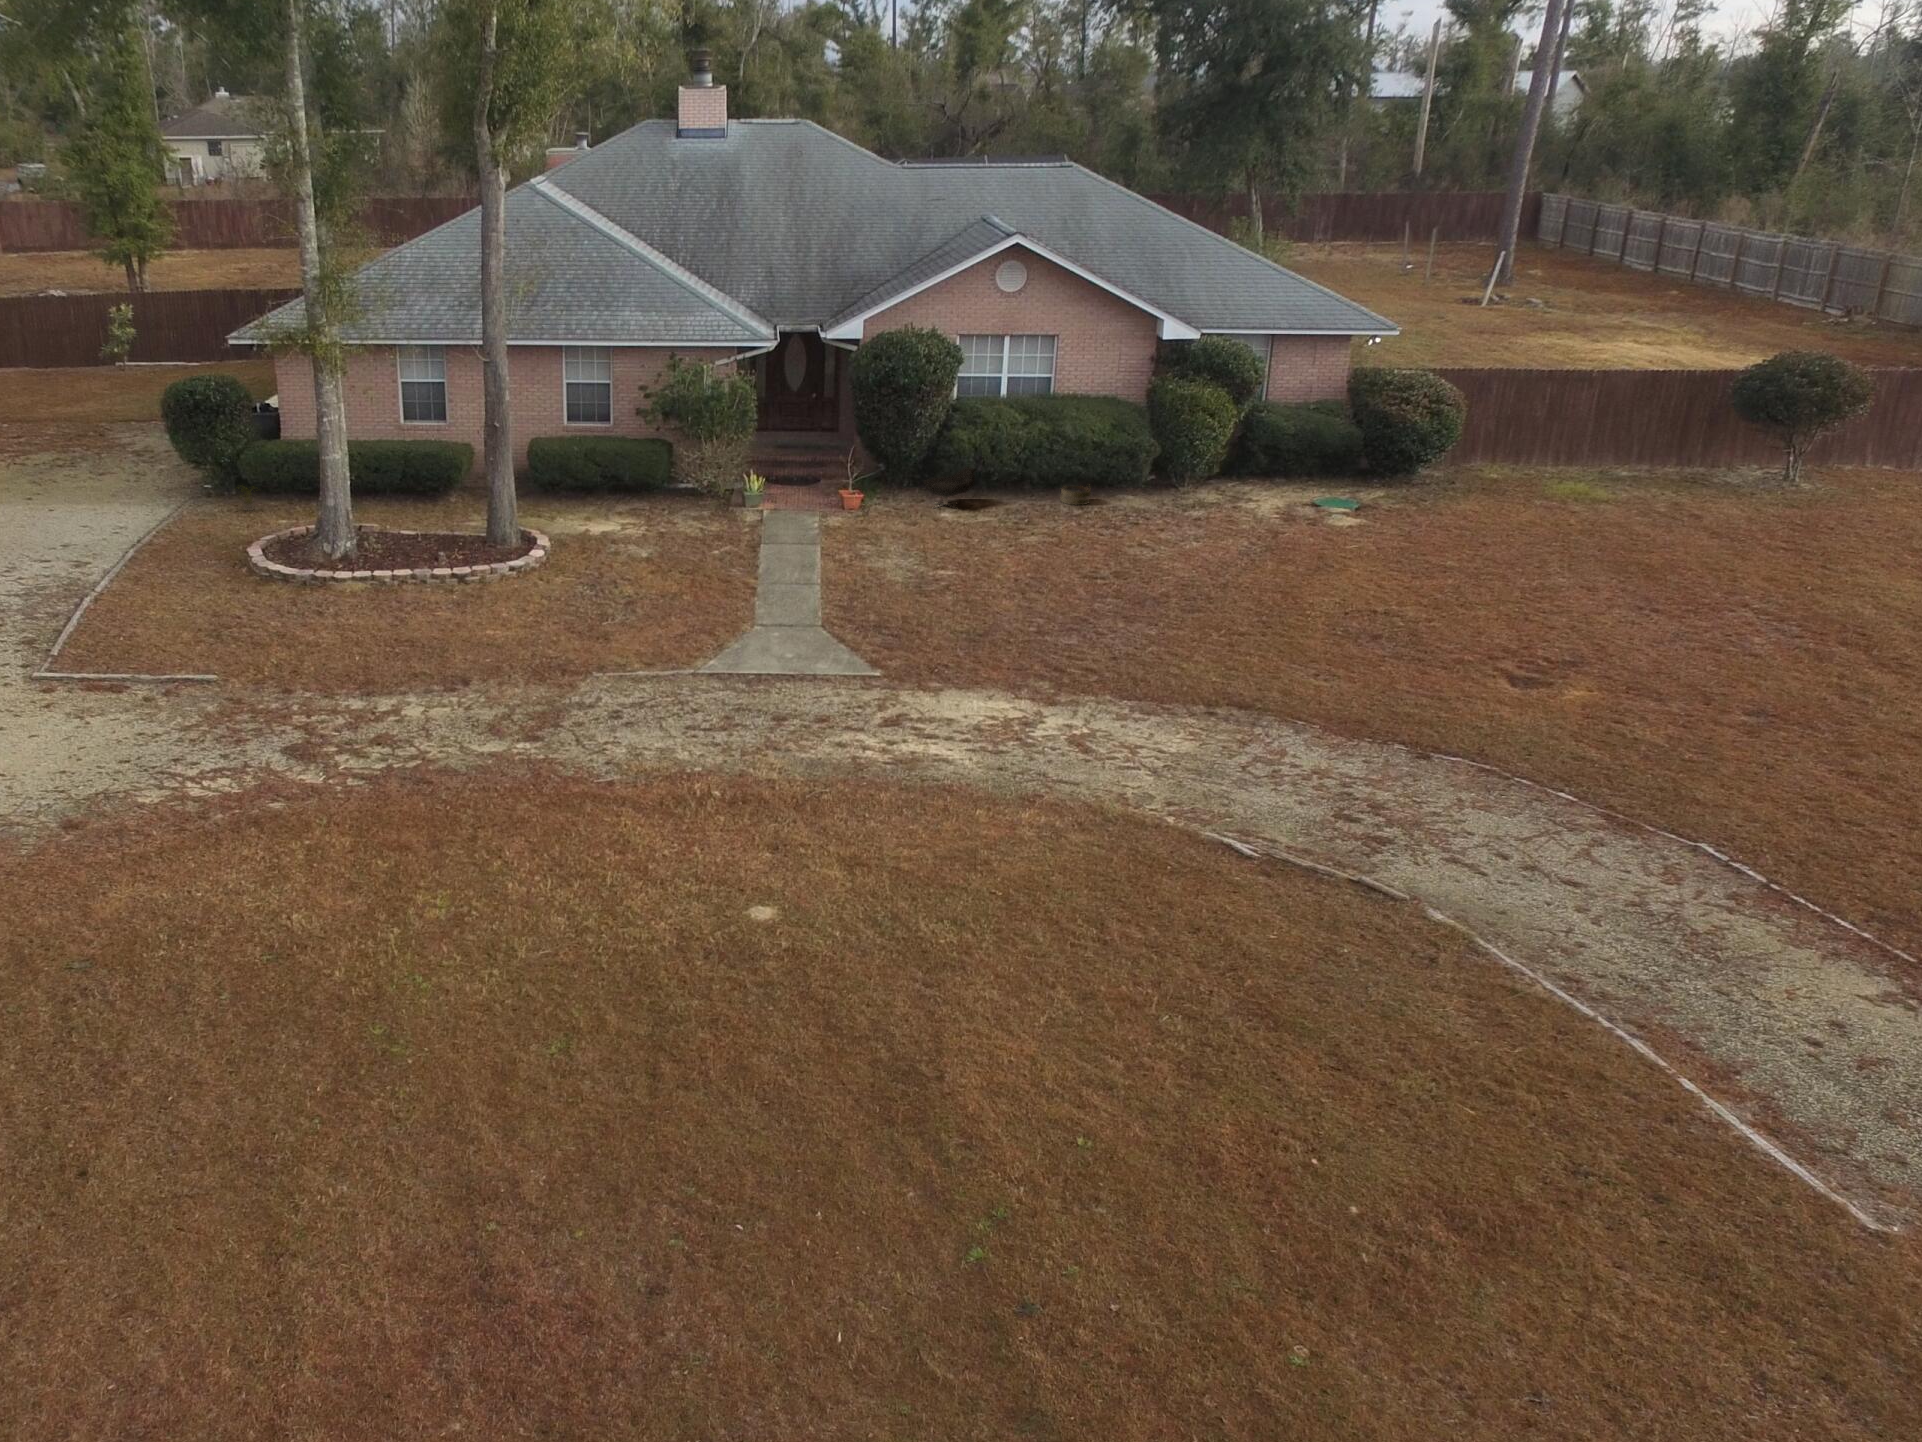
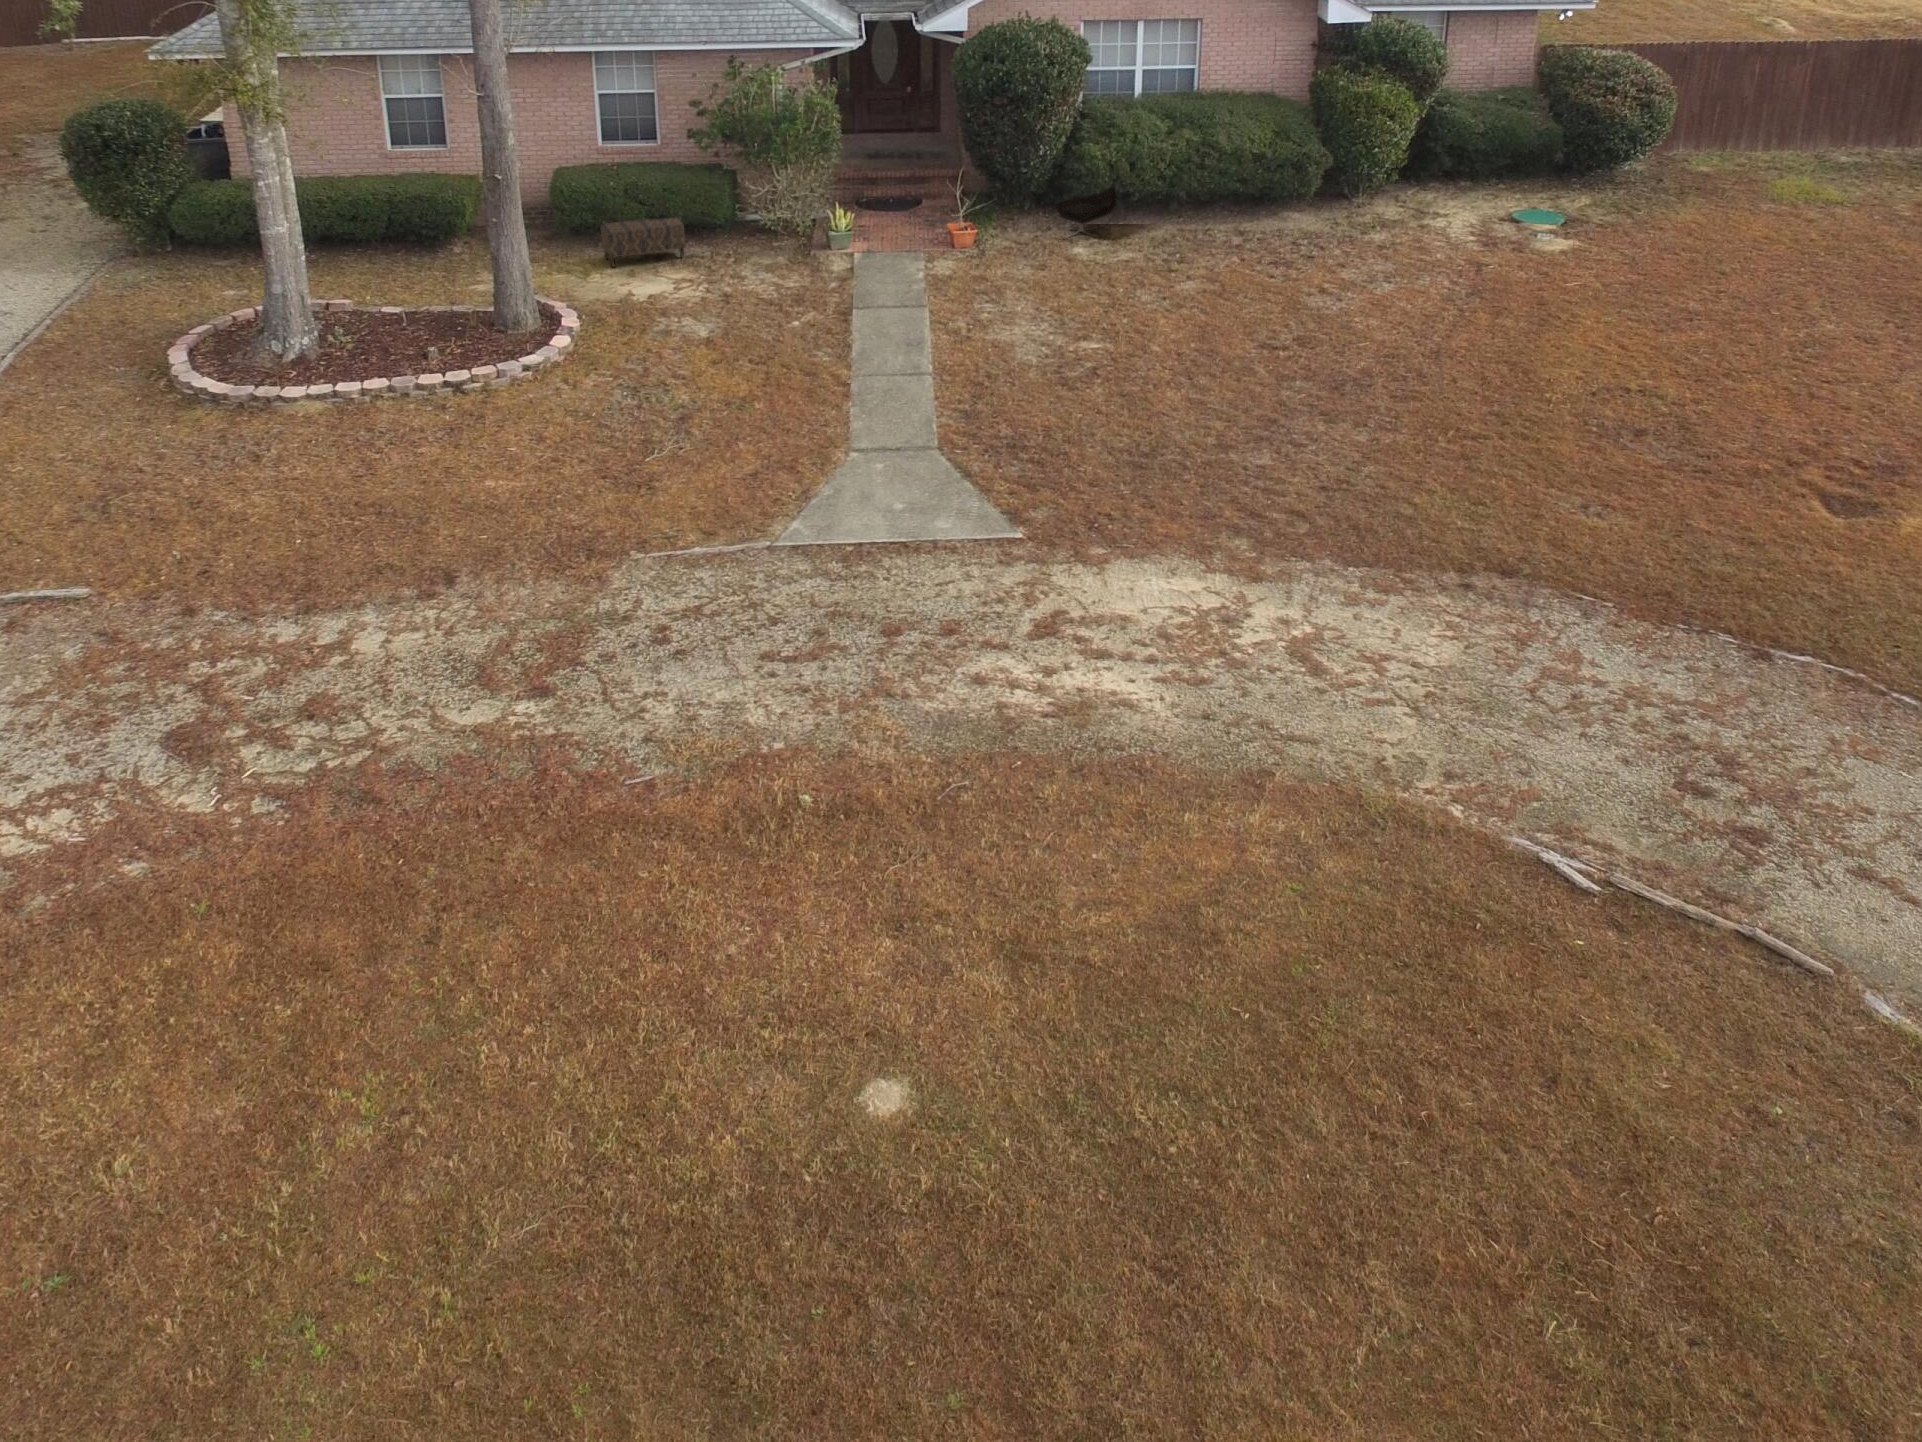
bench: none [562,479,627,517] -> present [600,216,685,267]
basket: present [1061,486,1091,505] -> none [1217,200,1253,227]
potted plant: present [242,487,254,511] -> none [160,239,203,272]

